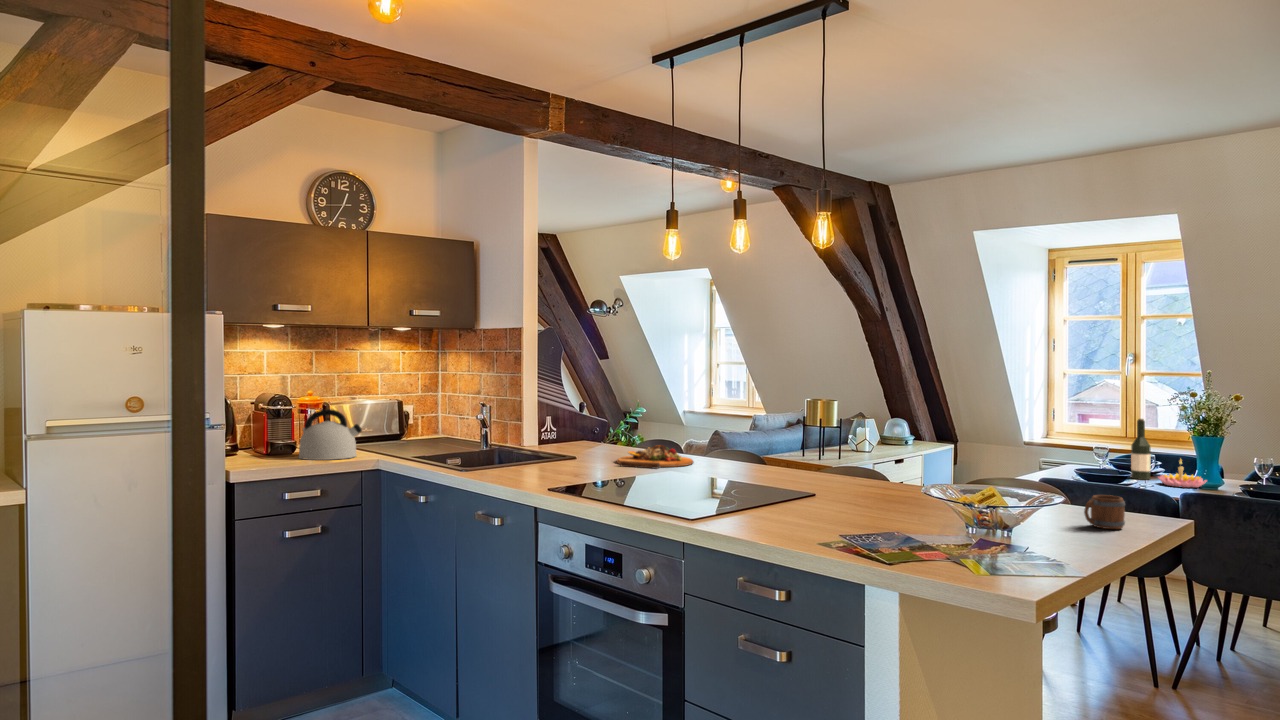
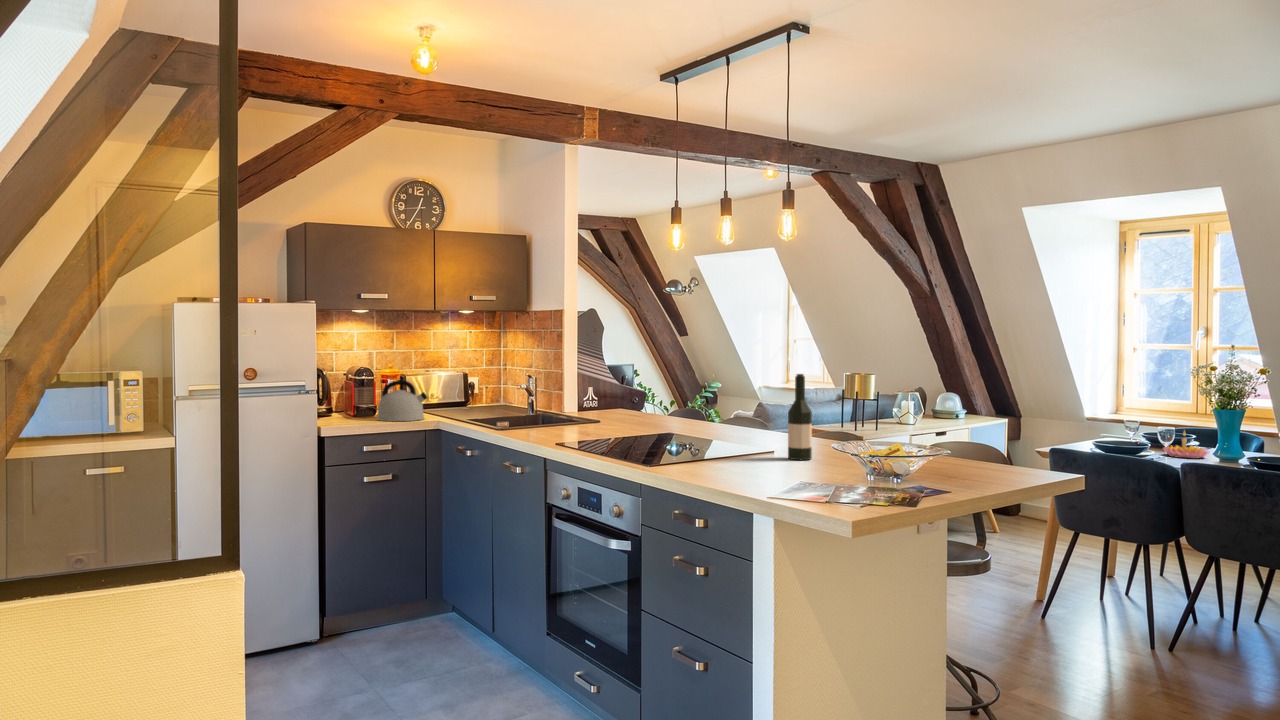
wine bottle: present [1131,419,1151,480] -> present [788,374,812,460]
cutting board: present [617,445,694,469] -> none [635,412,702,431]
mug: present [1084,495,1125,529] -> none [972,452,1009,480]

